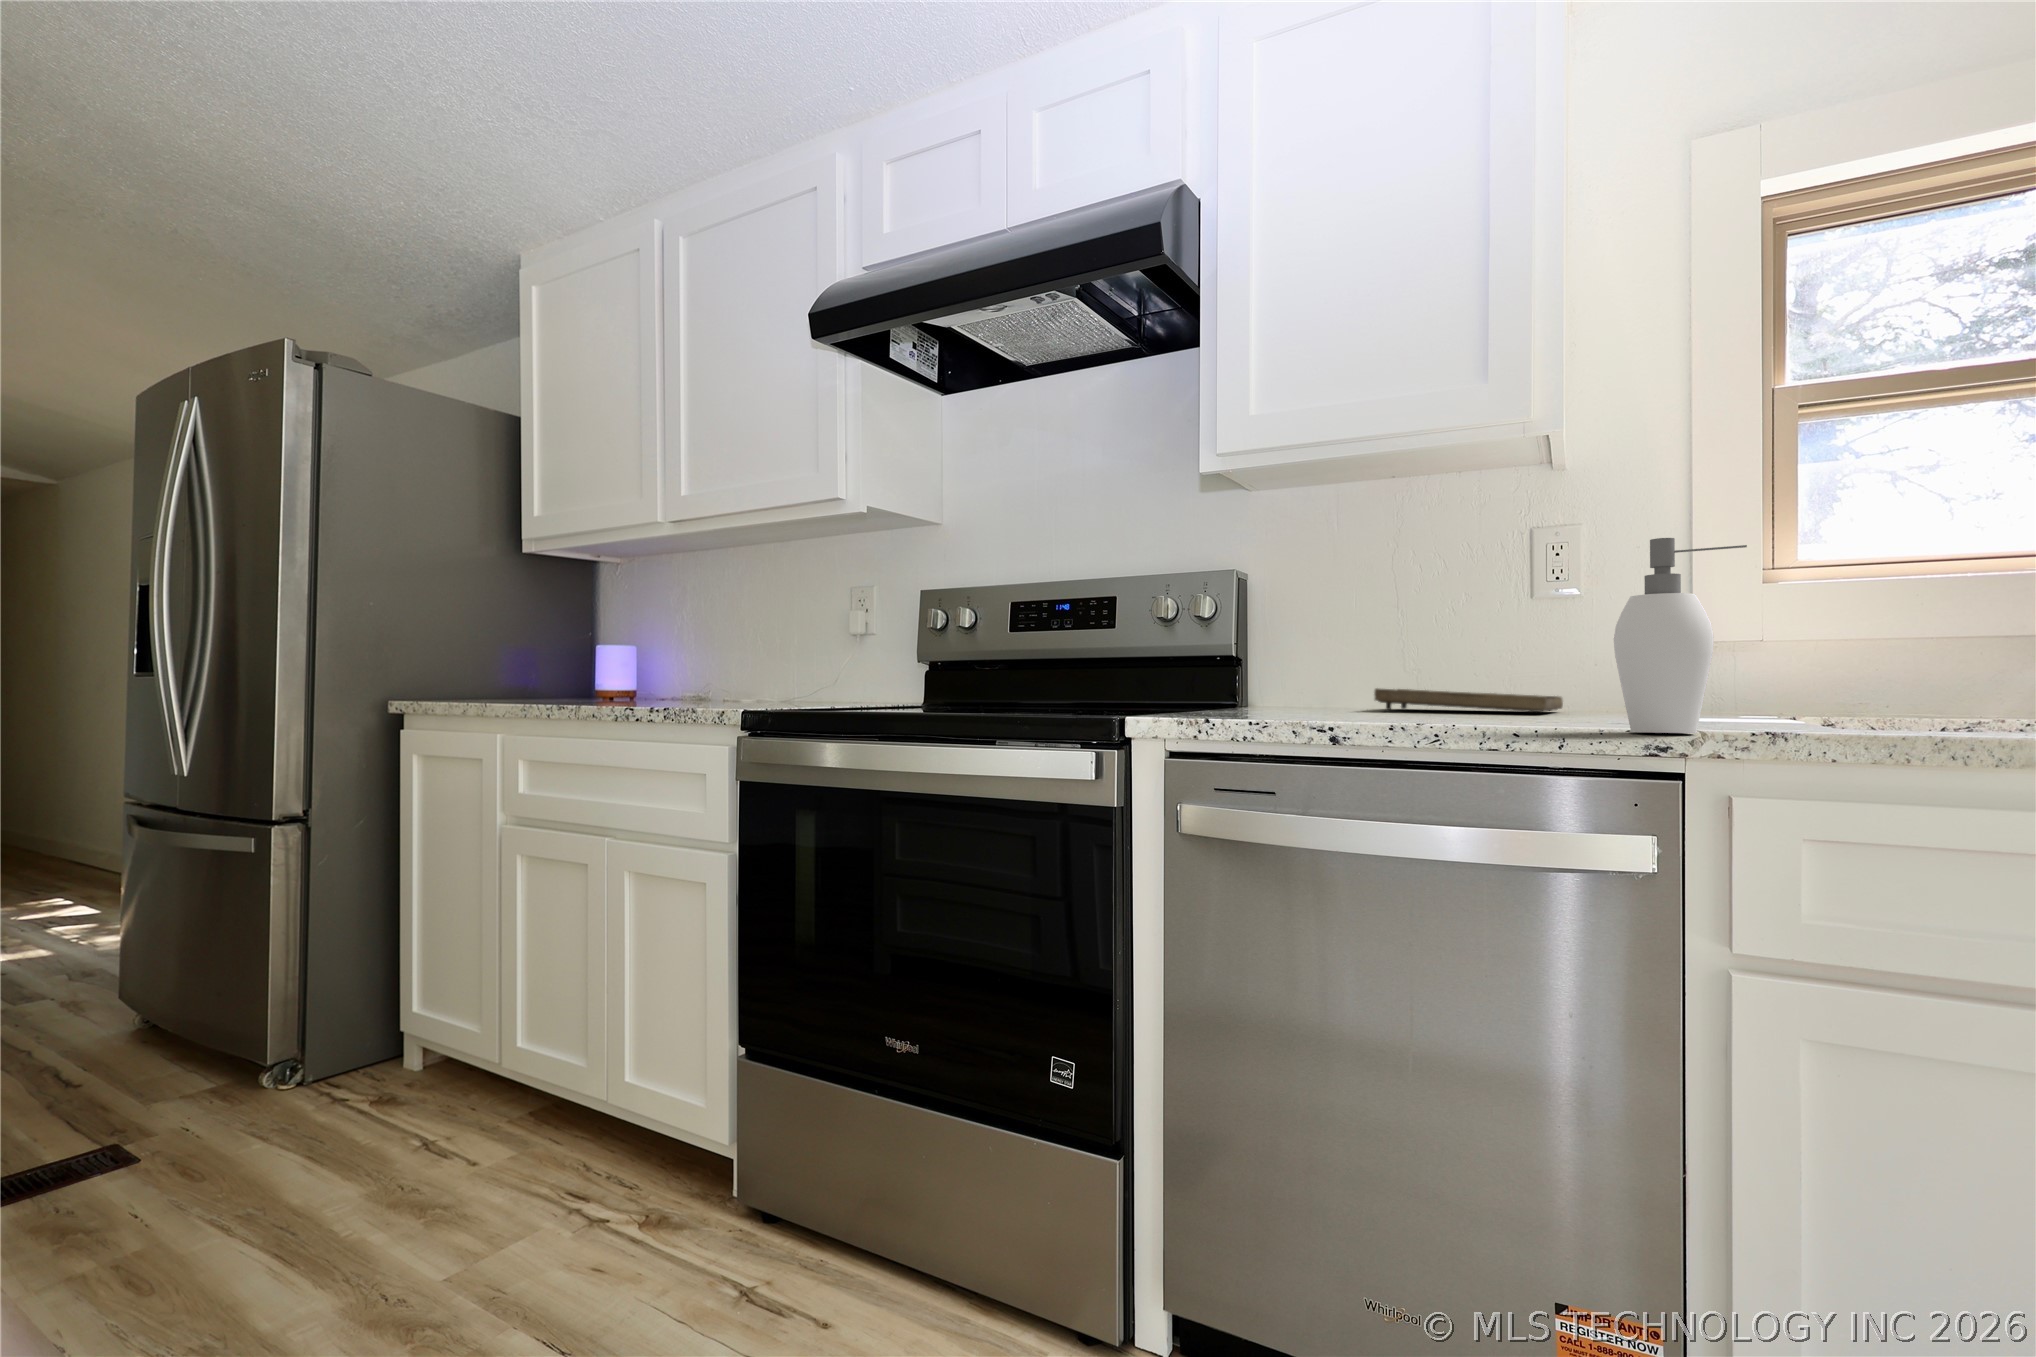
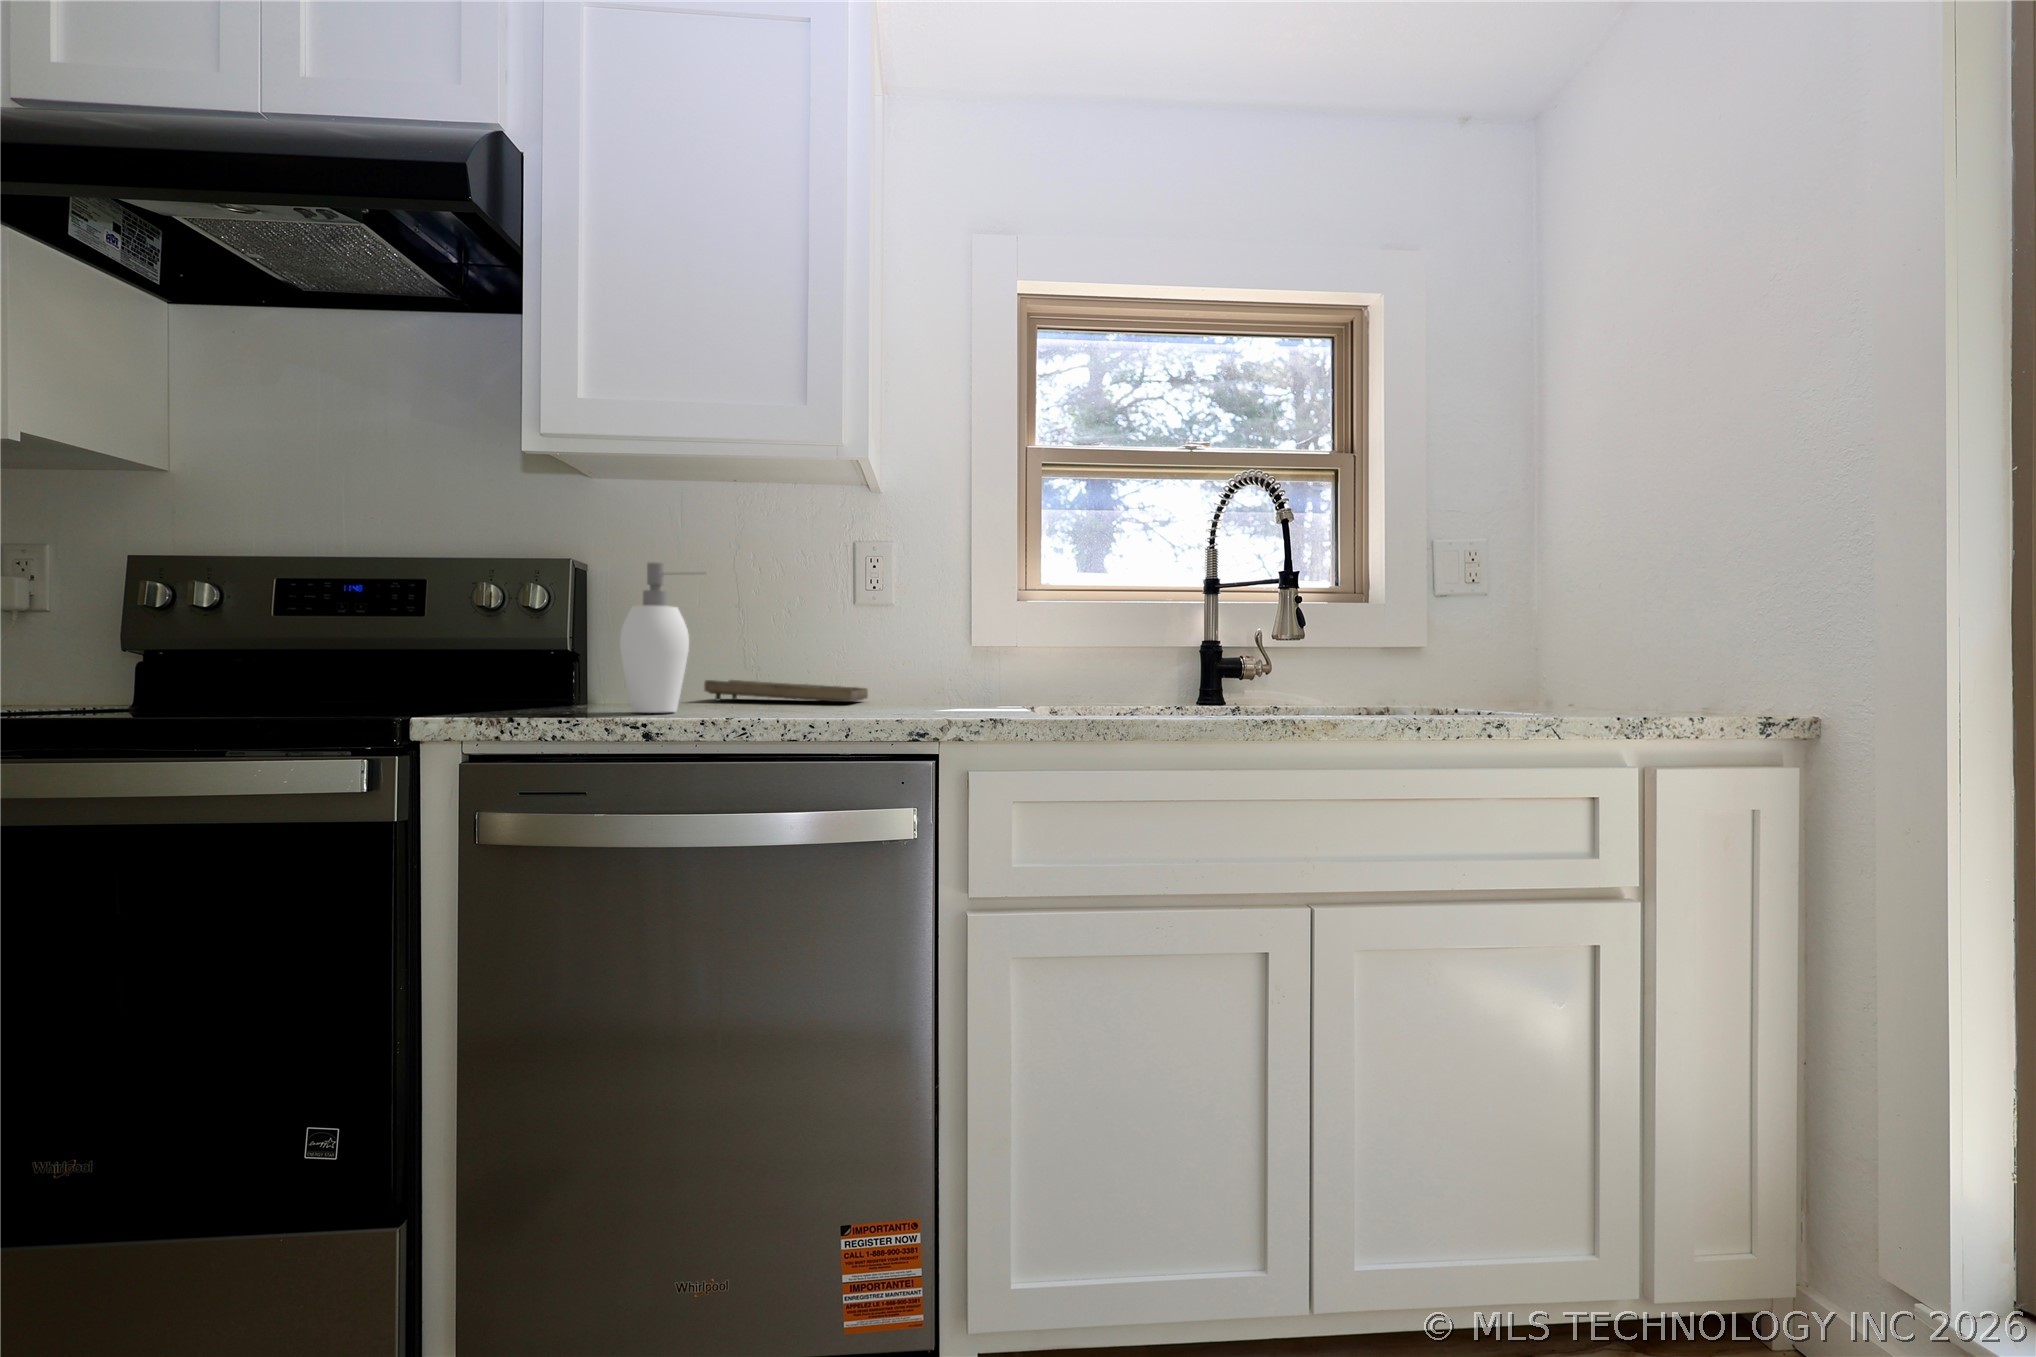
soap dispenser: present [1614,538,1747,733] -> present [620,562,689,713]

